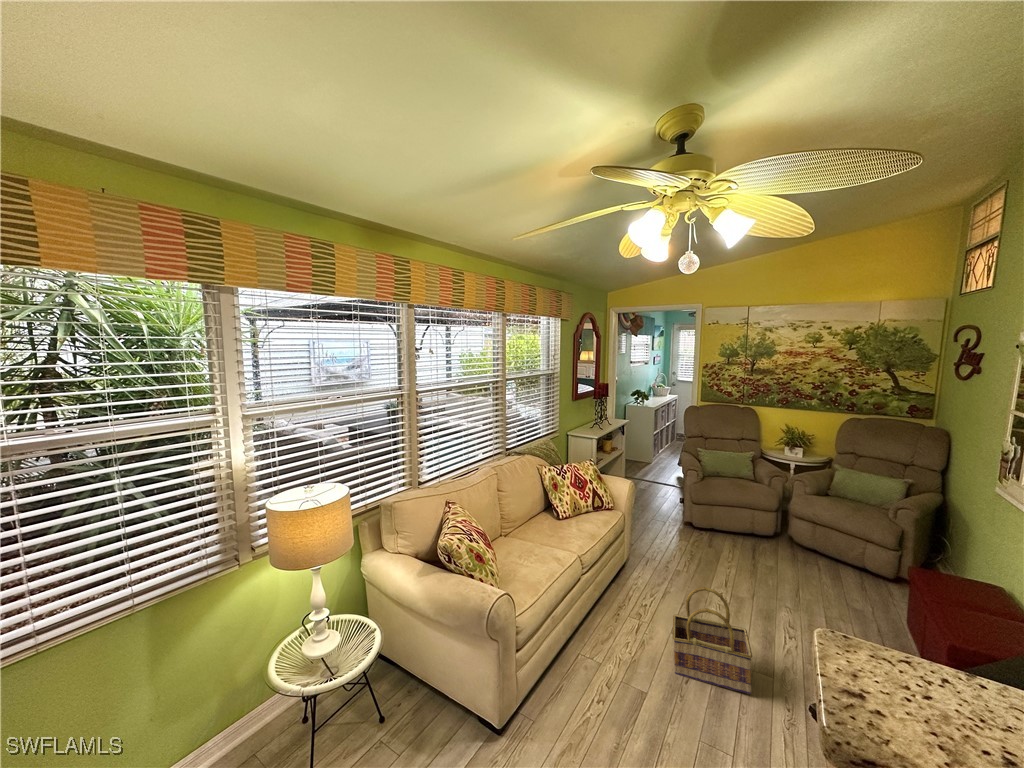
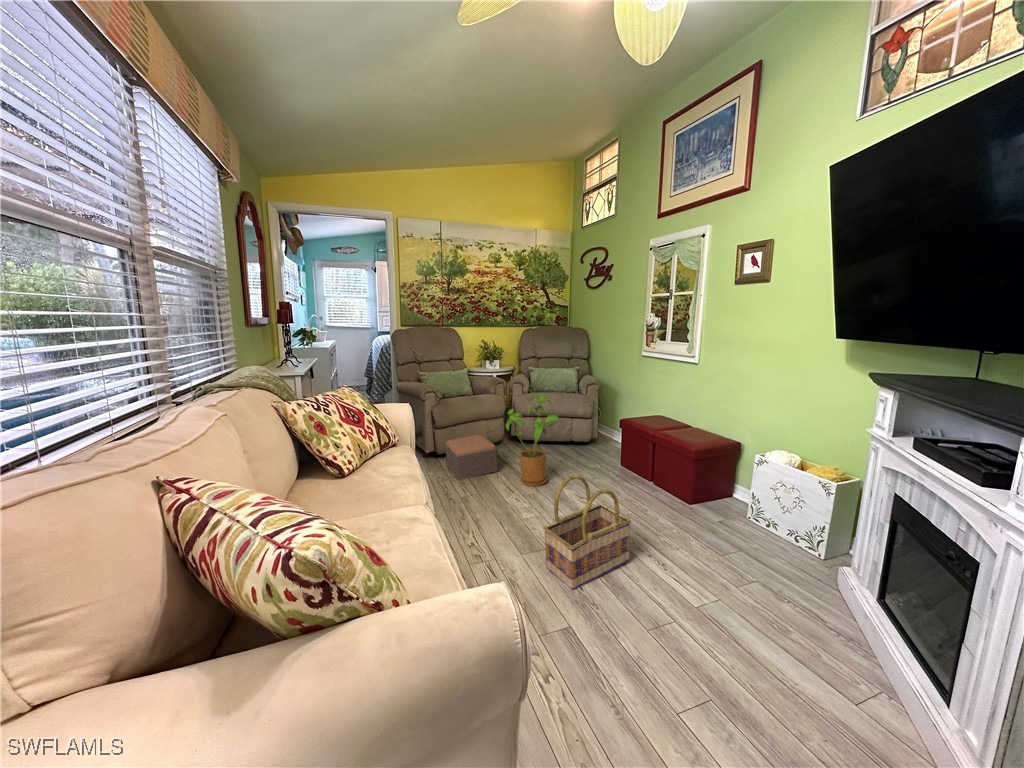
house plant: none [731,503,788,593] -> present [506,395,561,486]
footstool: none [690,514,734,560] -> present [446,435,497,479]

